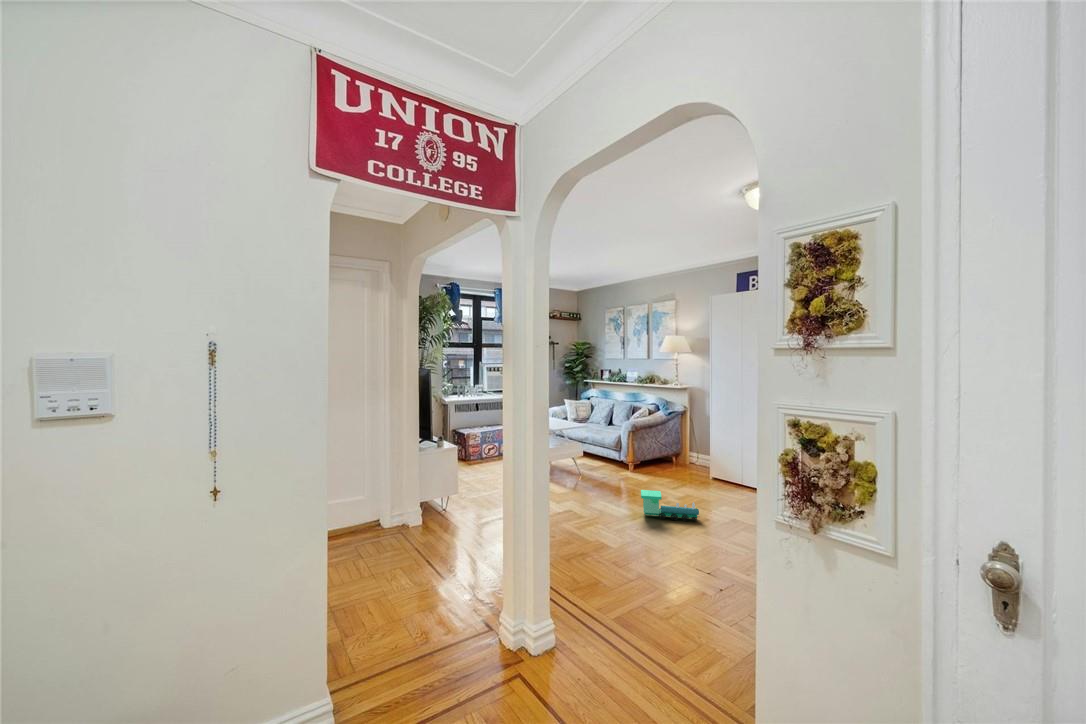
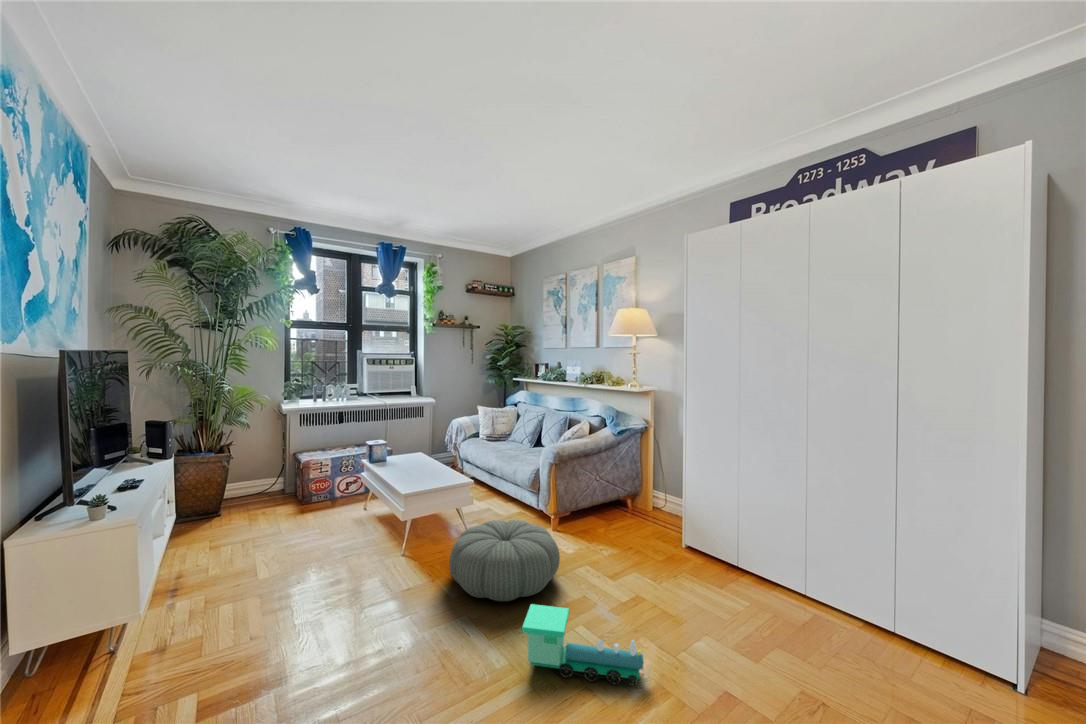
pouf: none [584,461,645,498] -> present [449,520,560,601]

